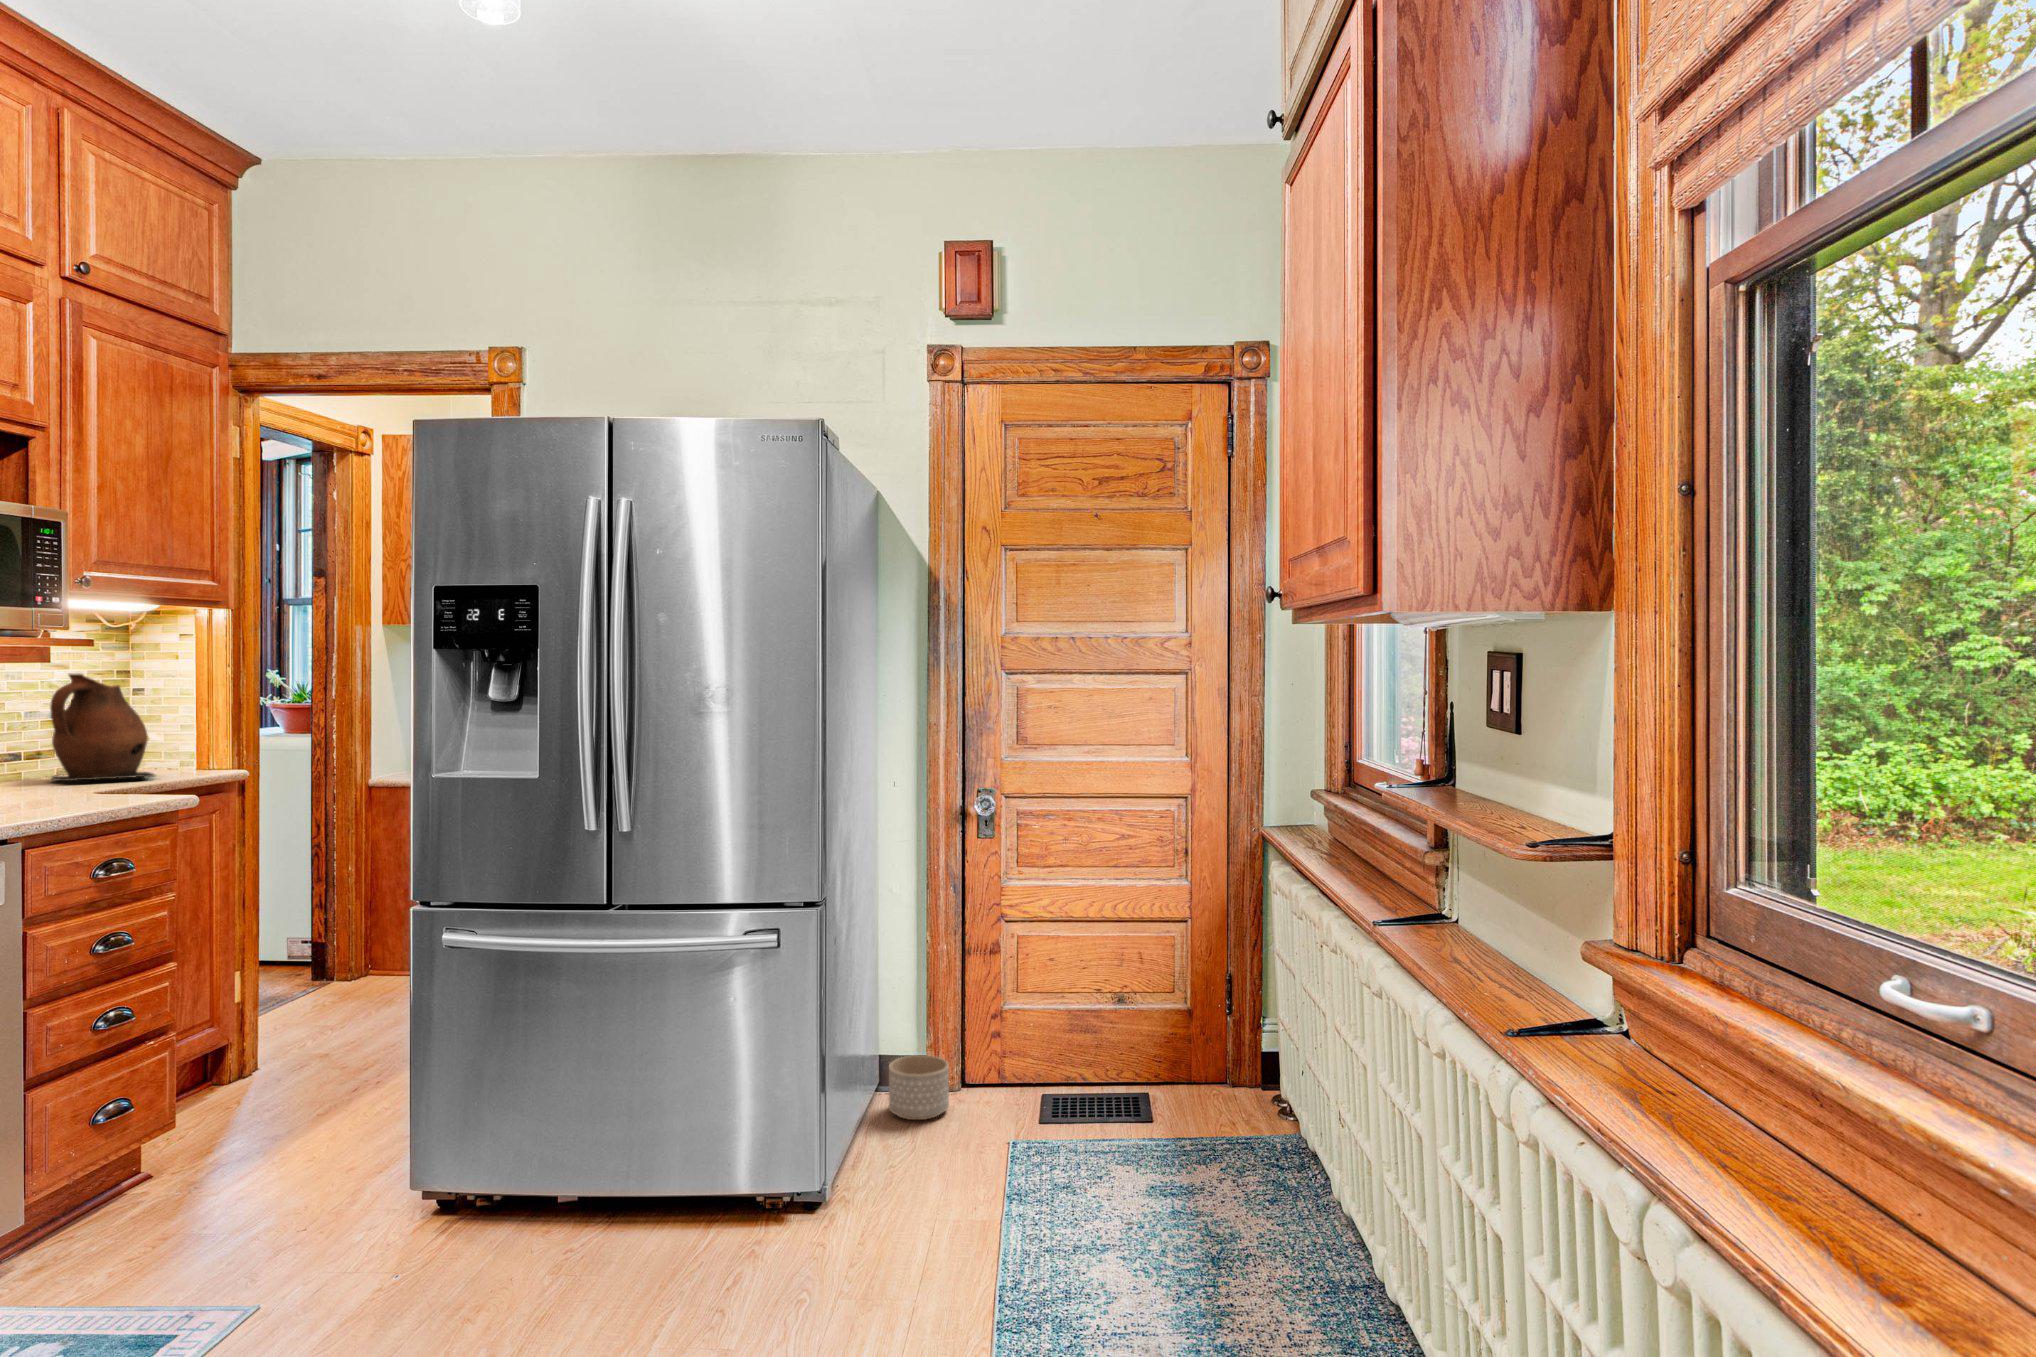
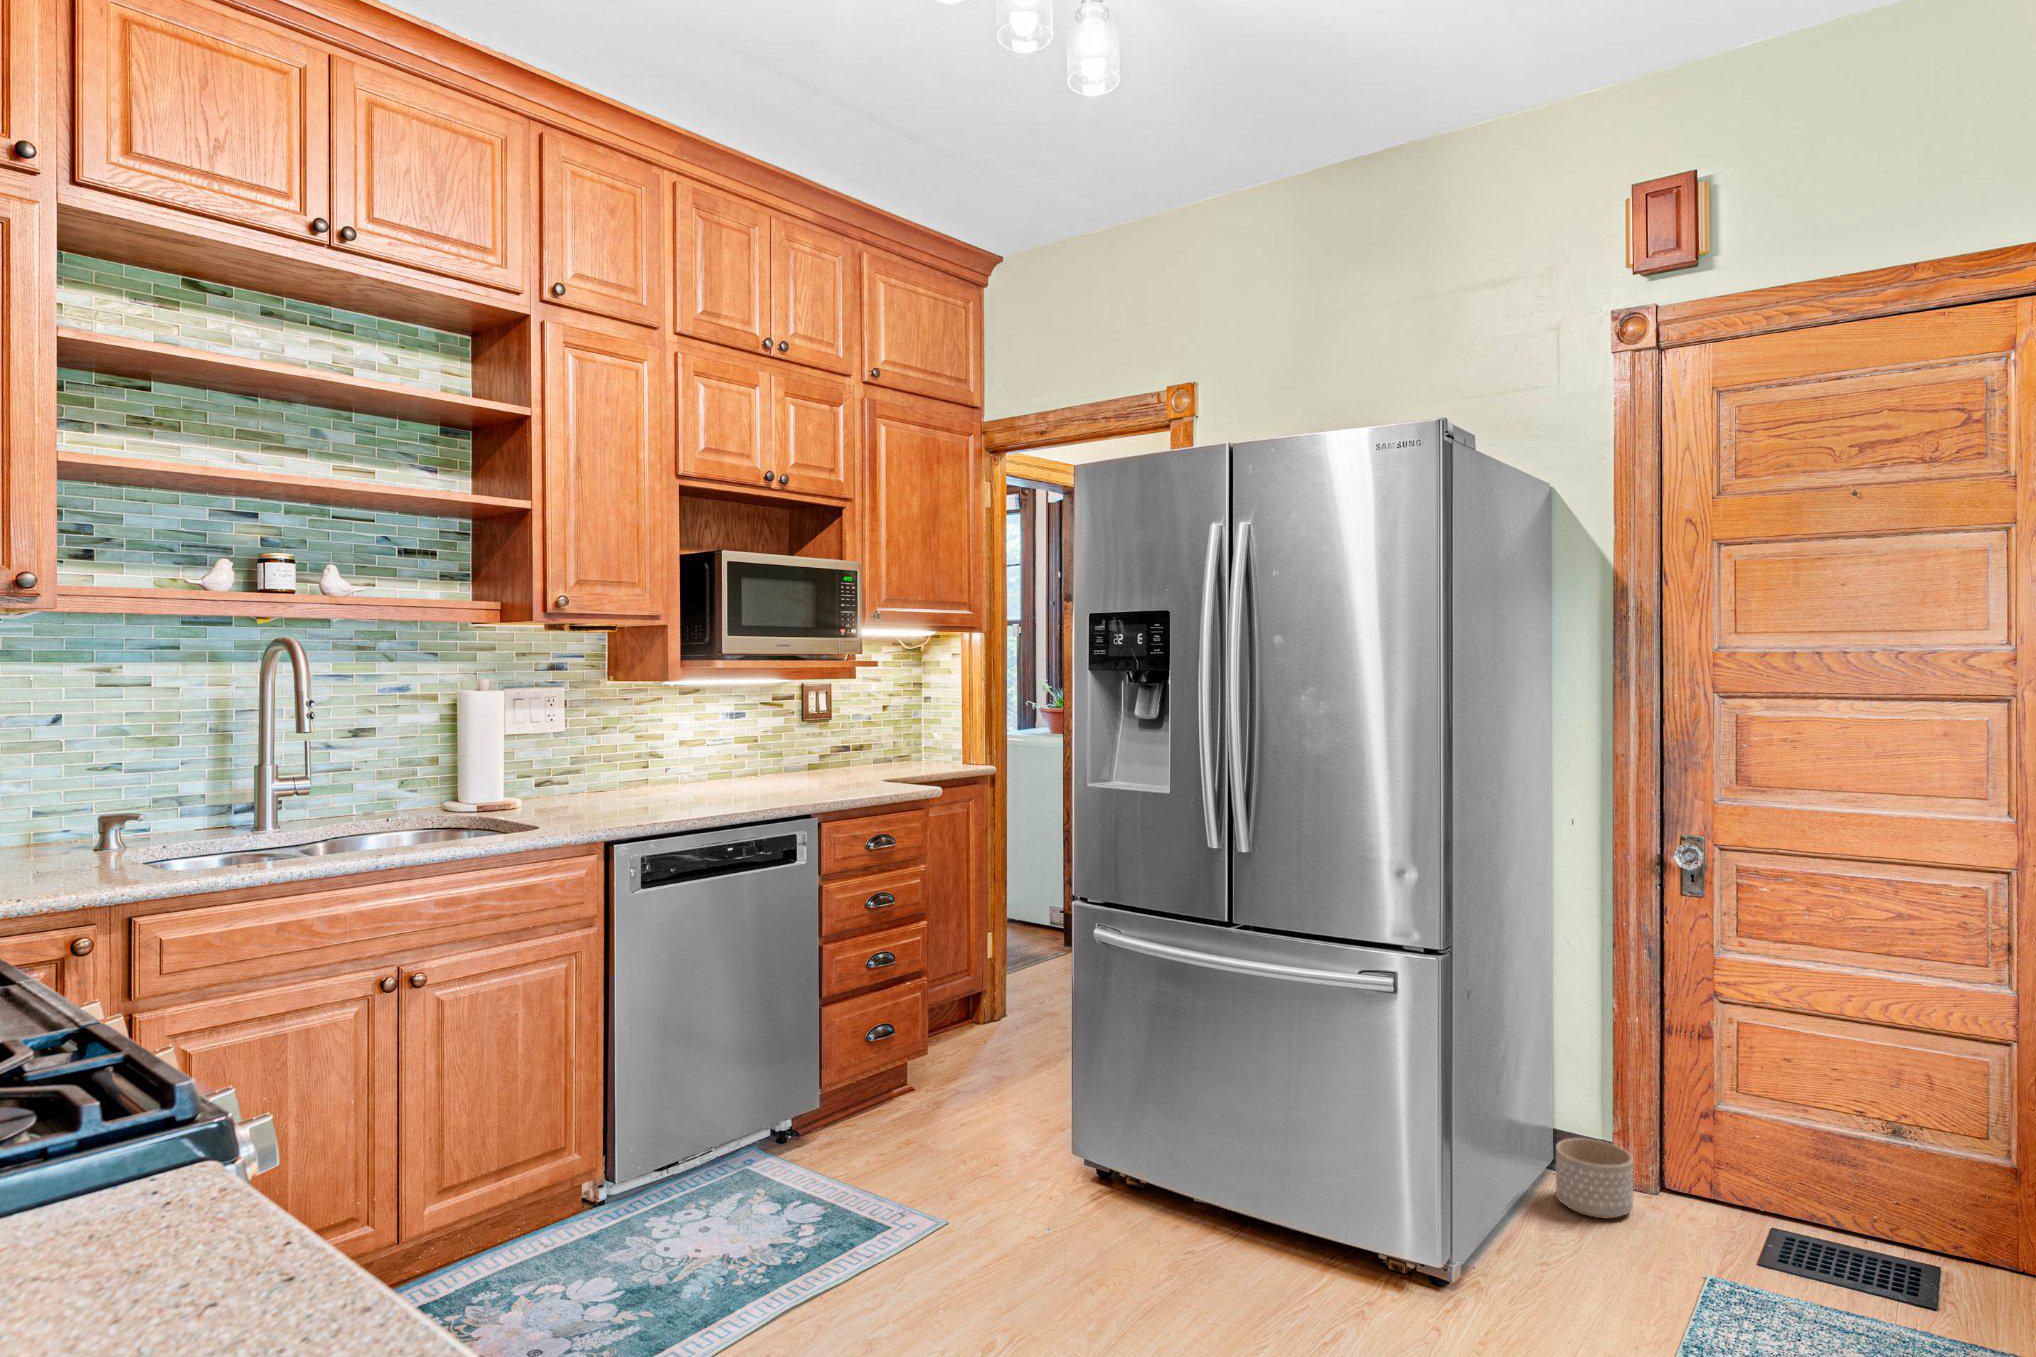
ceramic pitcher: present [50,673,155,781] -> none [858,688,925,773]

